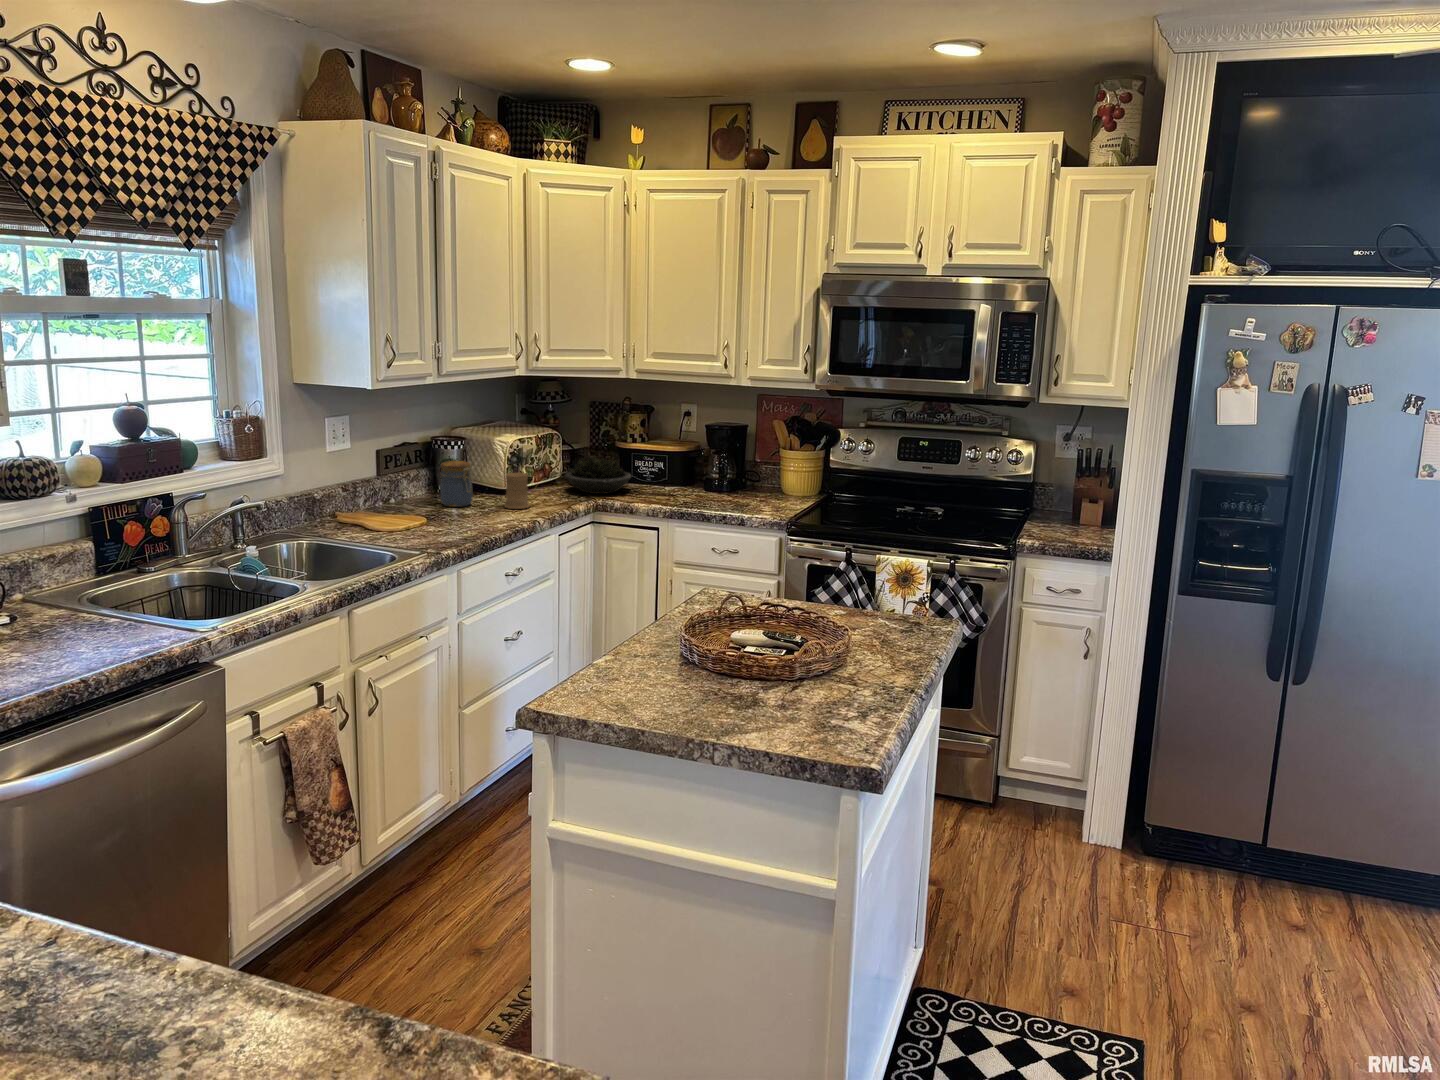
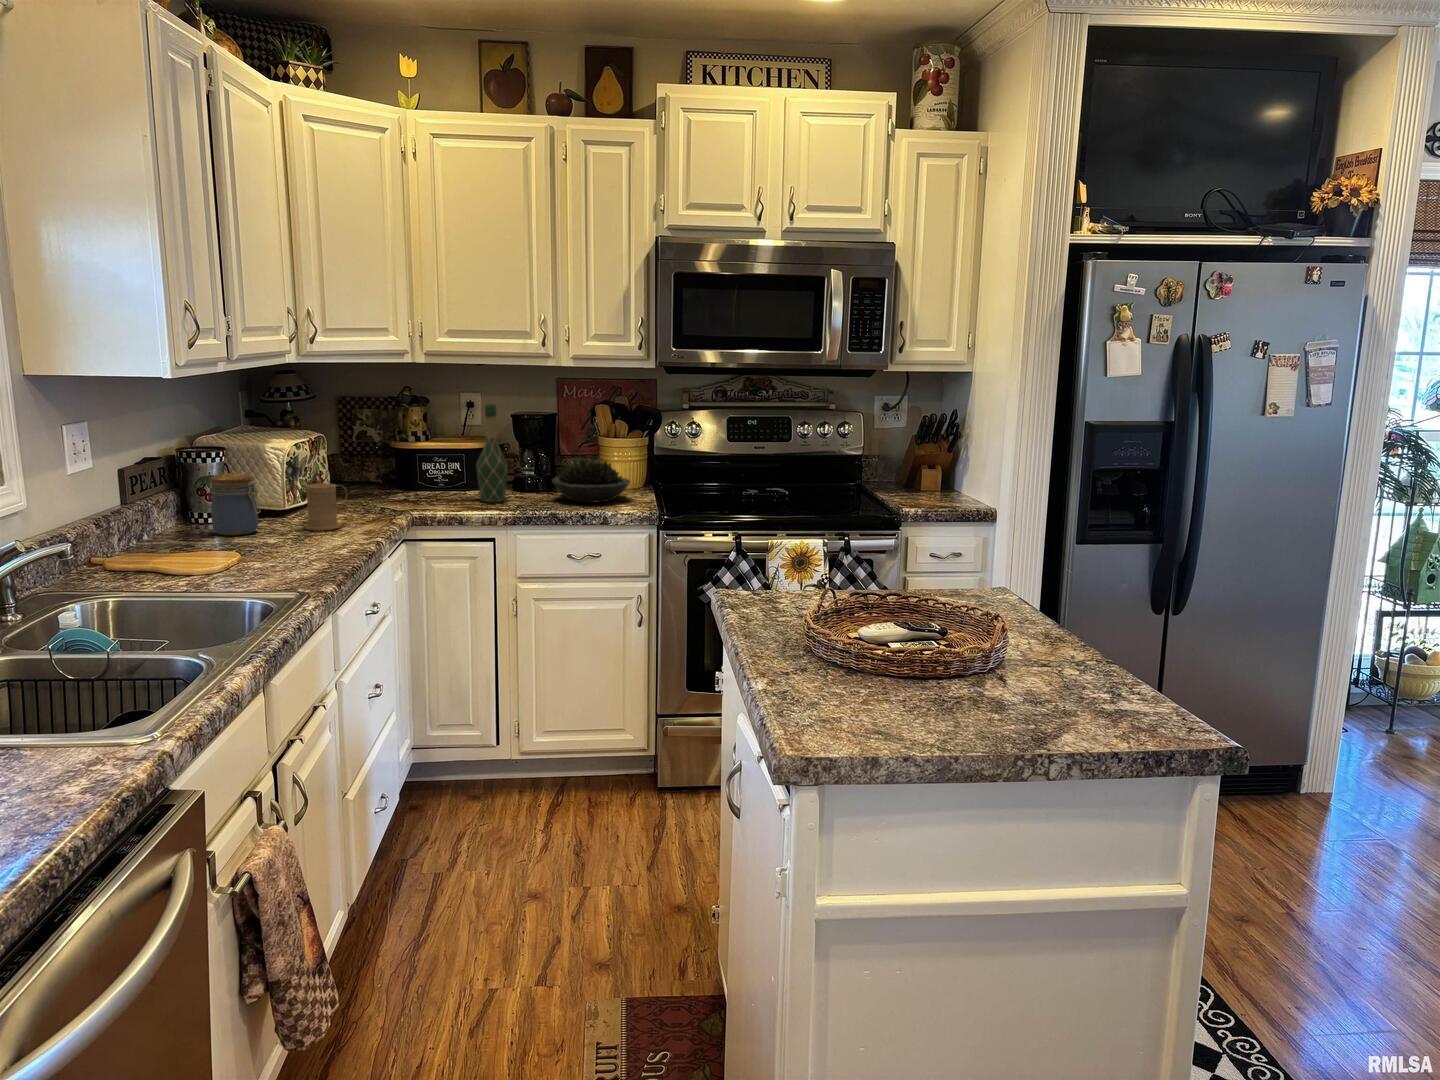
wine bottle: none [658,415,684,497] -> present [476,404,508,502]
succulent plant: present [566,456,631,494] -> present [552,459,630,503]

